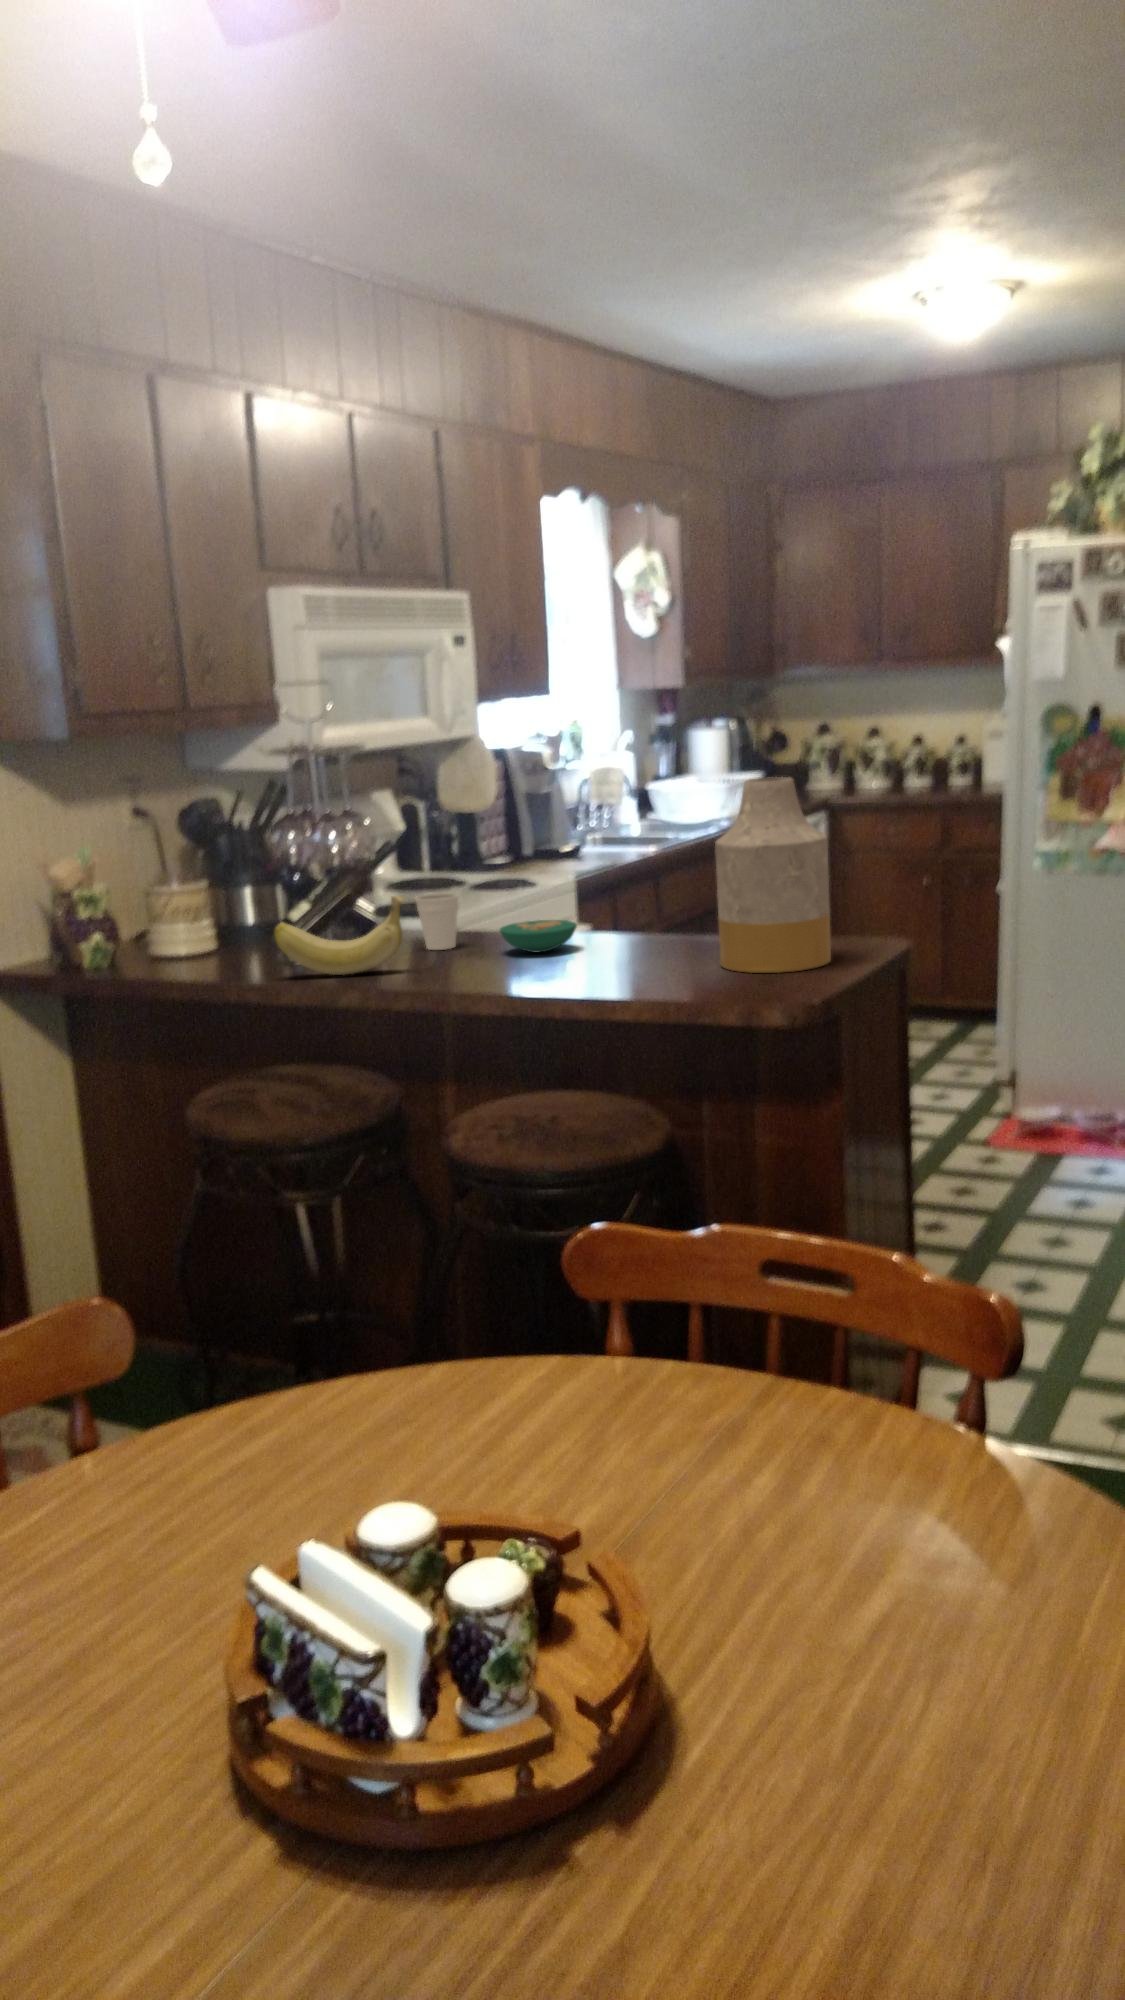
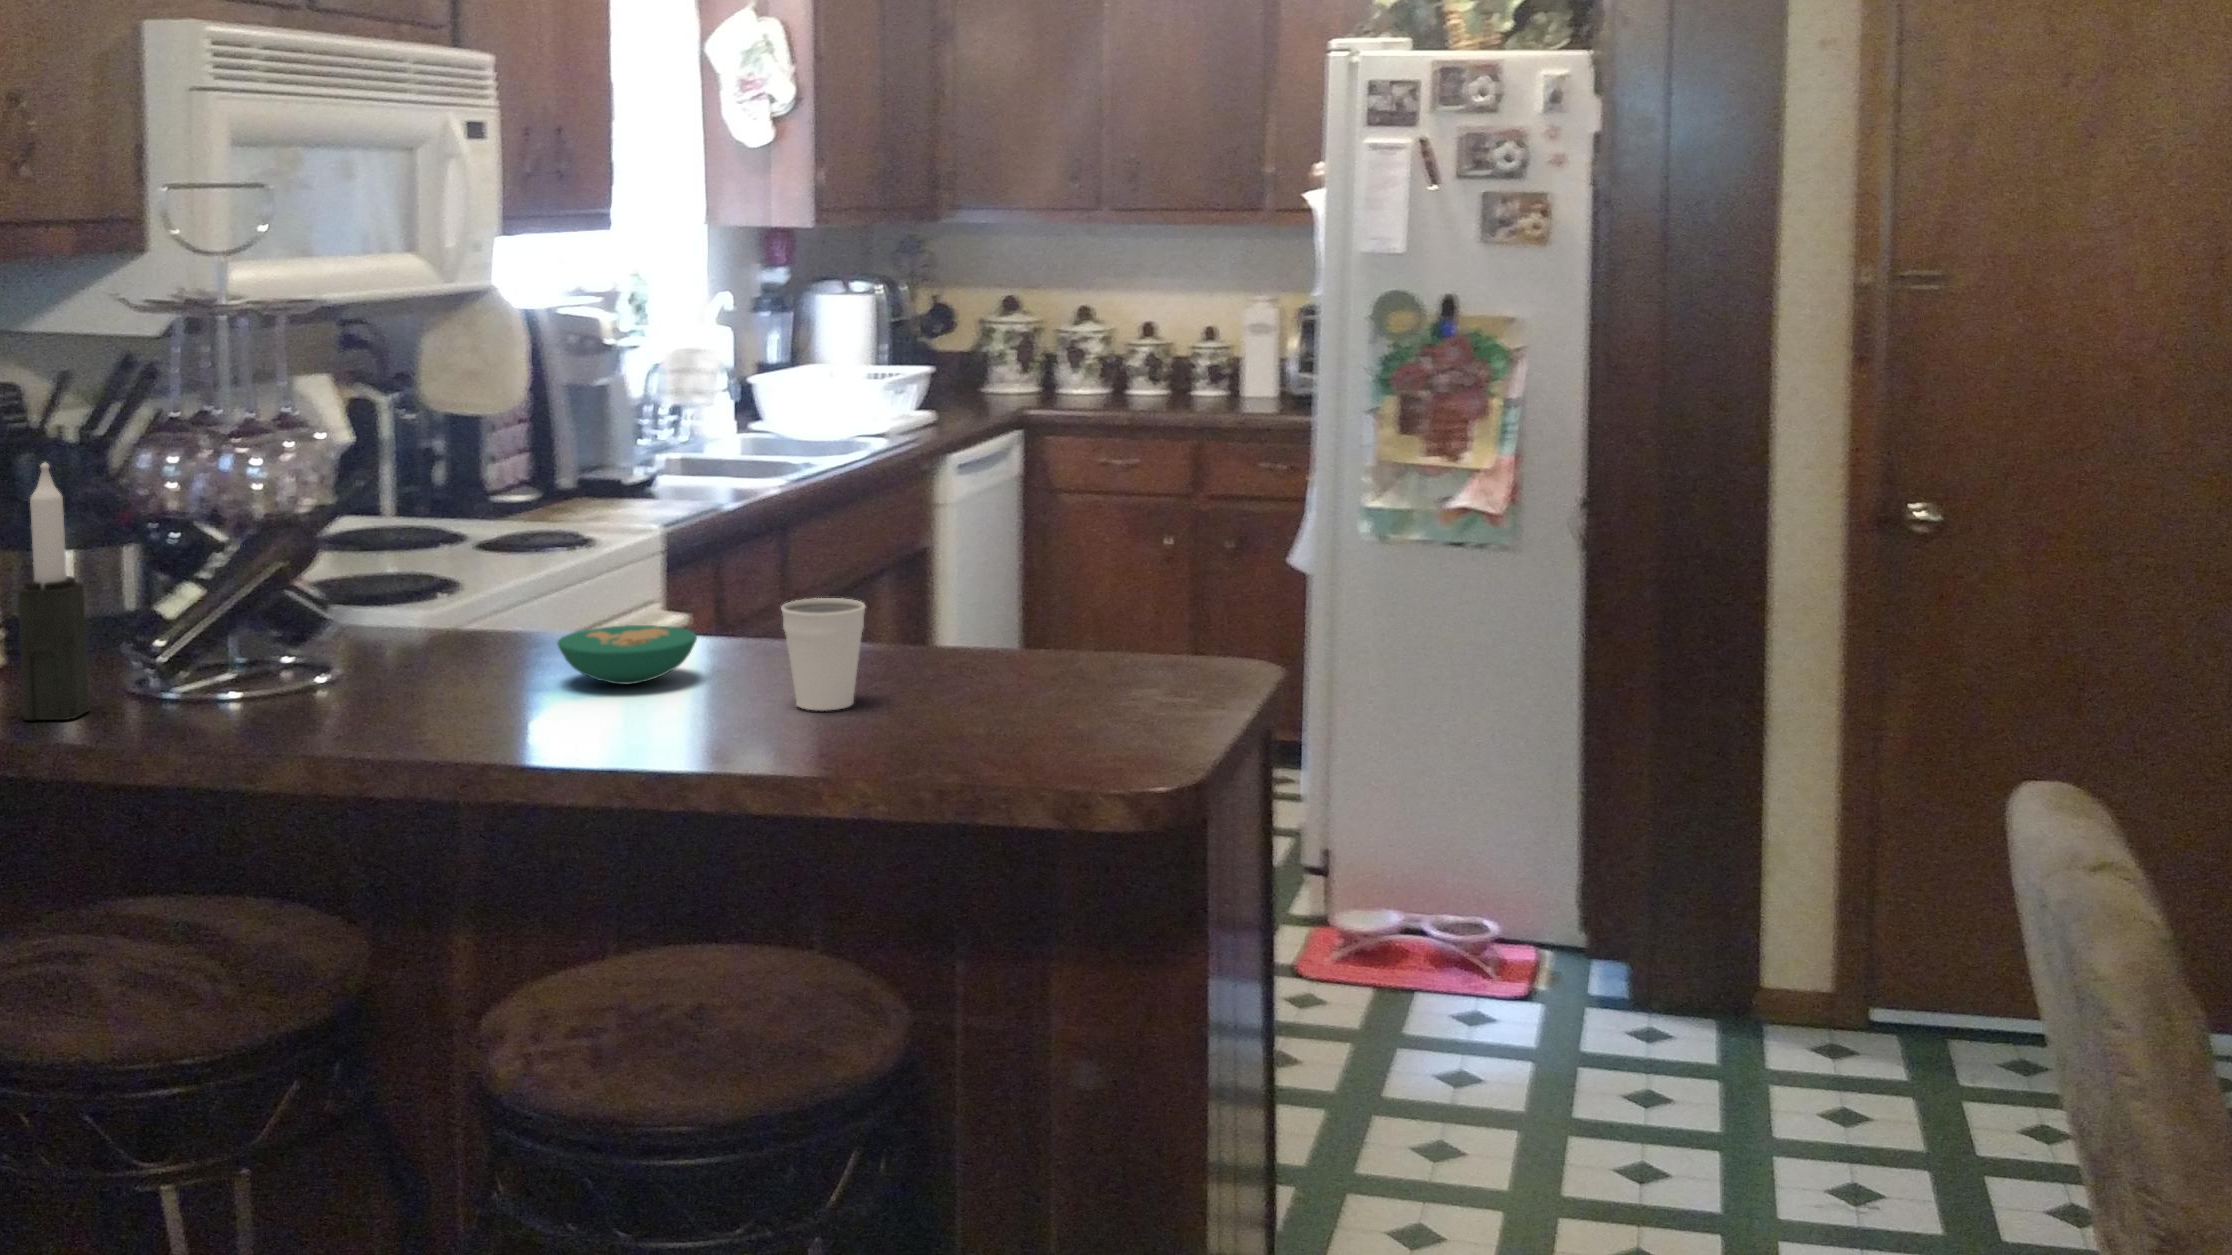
vase: present [715,777,831,973] -> none [961,400,1150,737]
candle: none [216,836,257,974] -> present [18,463,90,720]
cup: present [416,893,458,950] -> present [781,598,865,711]
banana: present [274,896,404,975] -> none [132,583,390,726]

